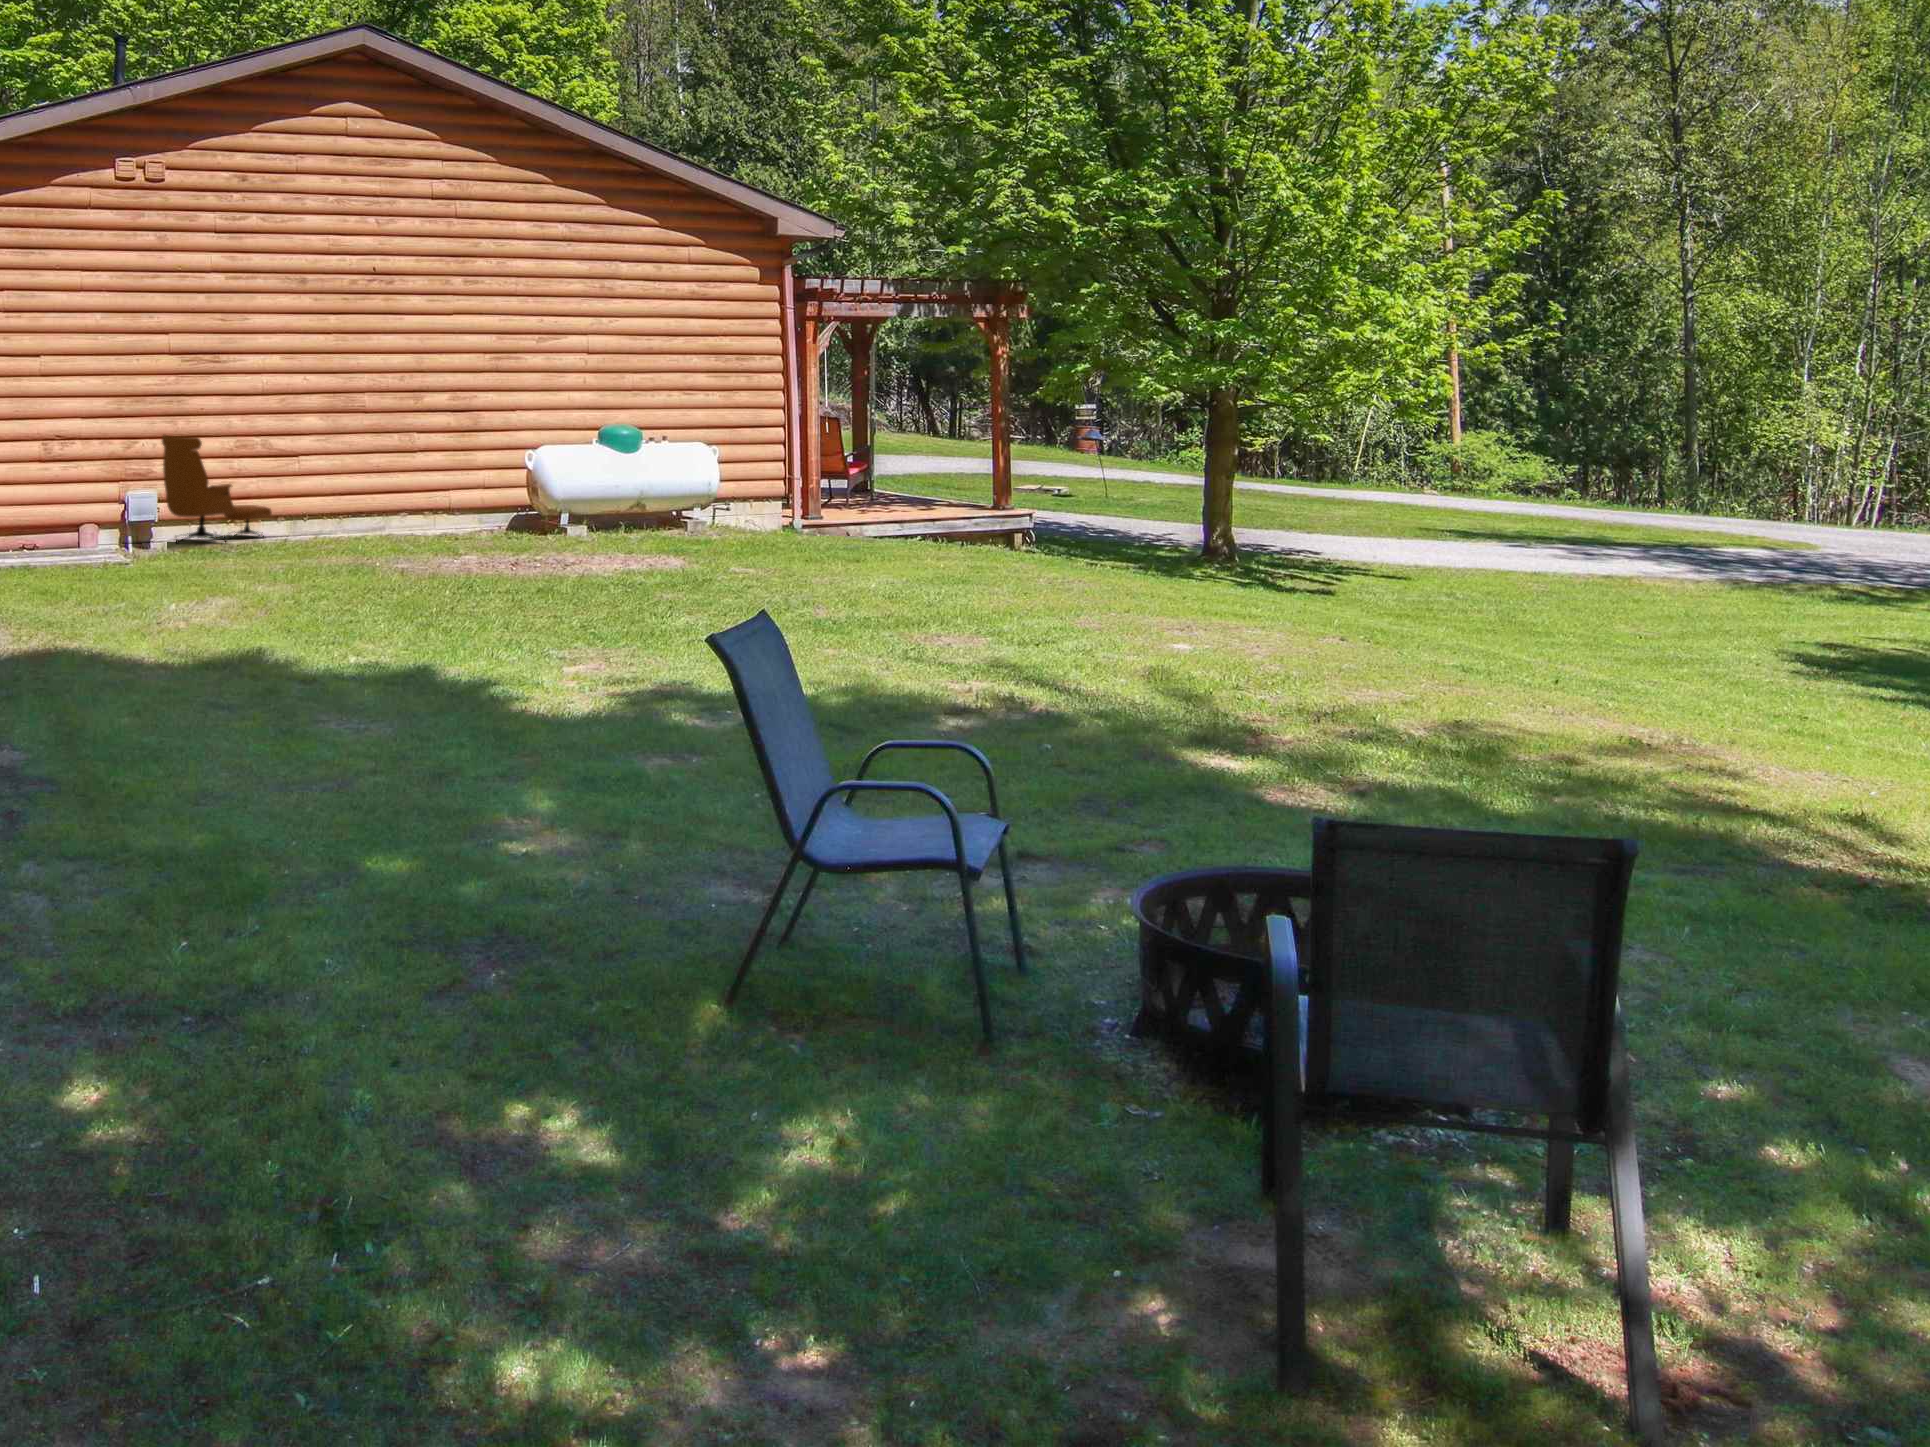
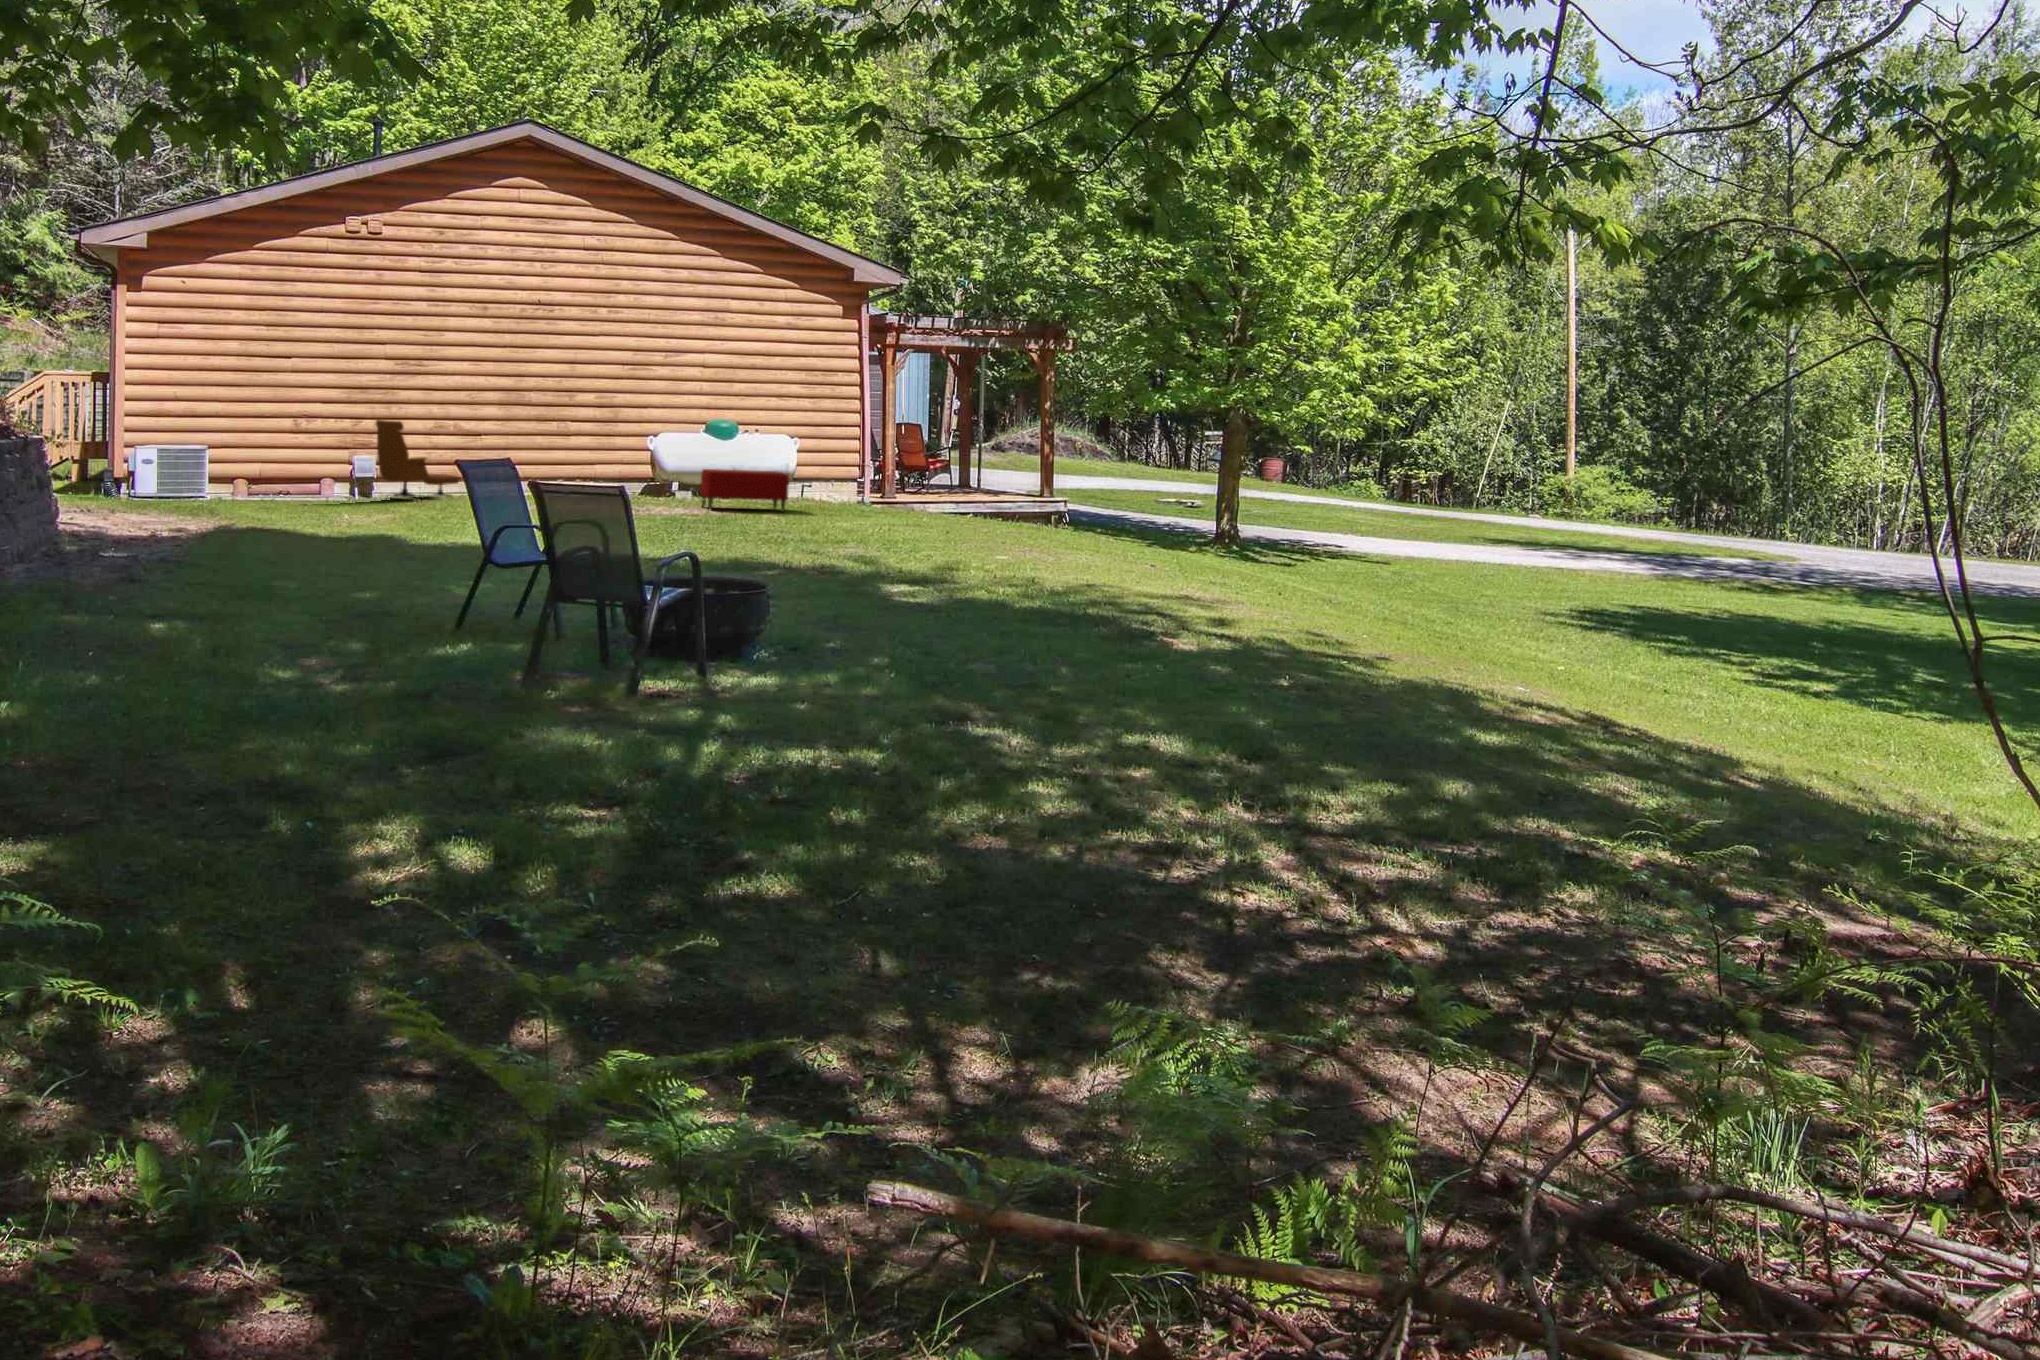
bench: none [588,488,705,542] -> present [700,469,789,512]

